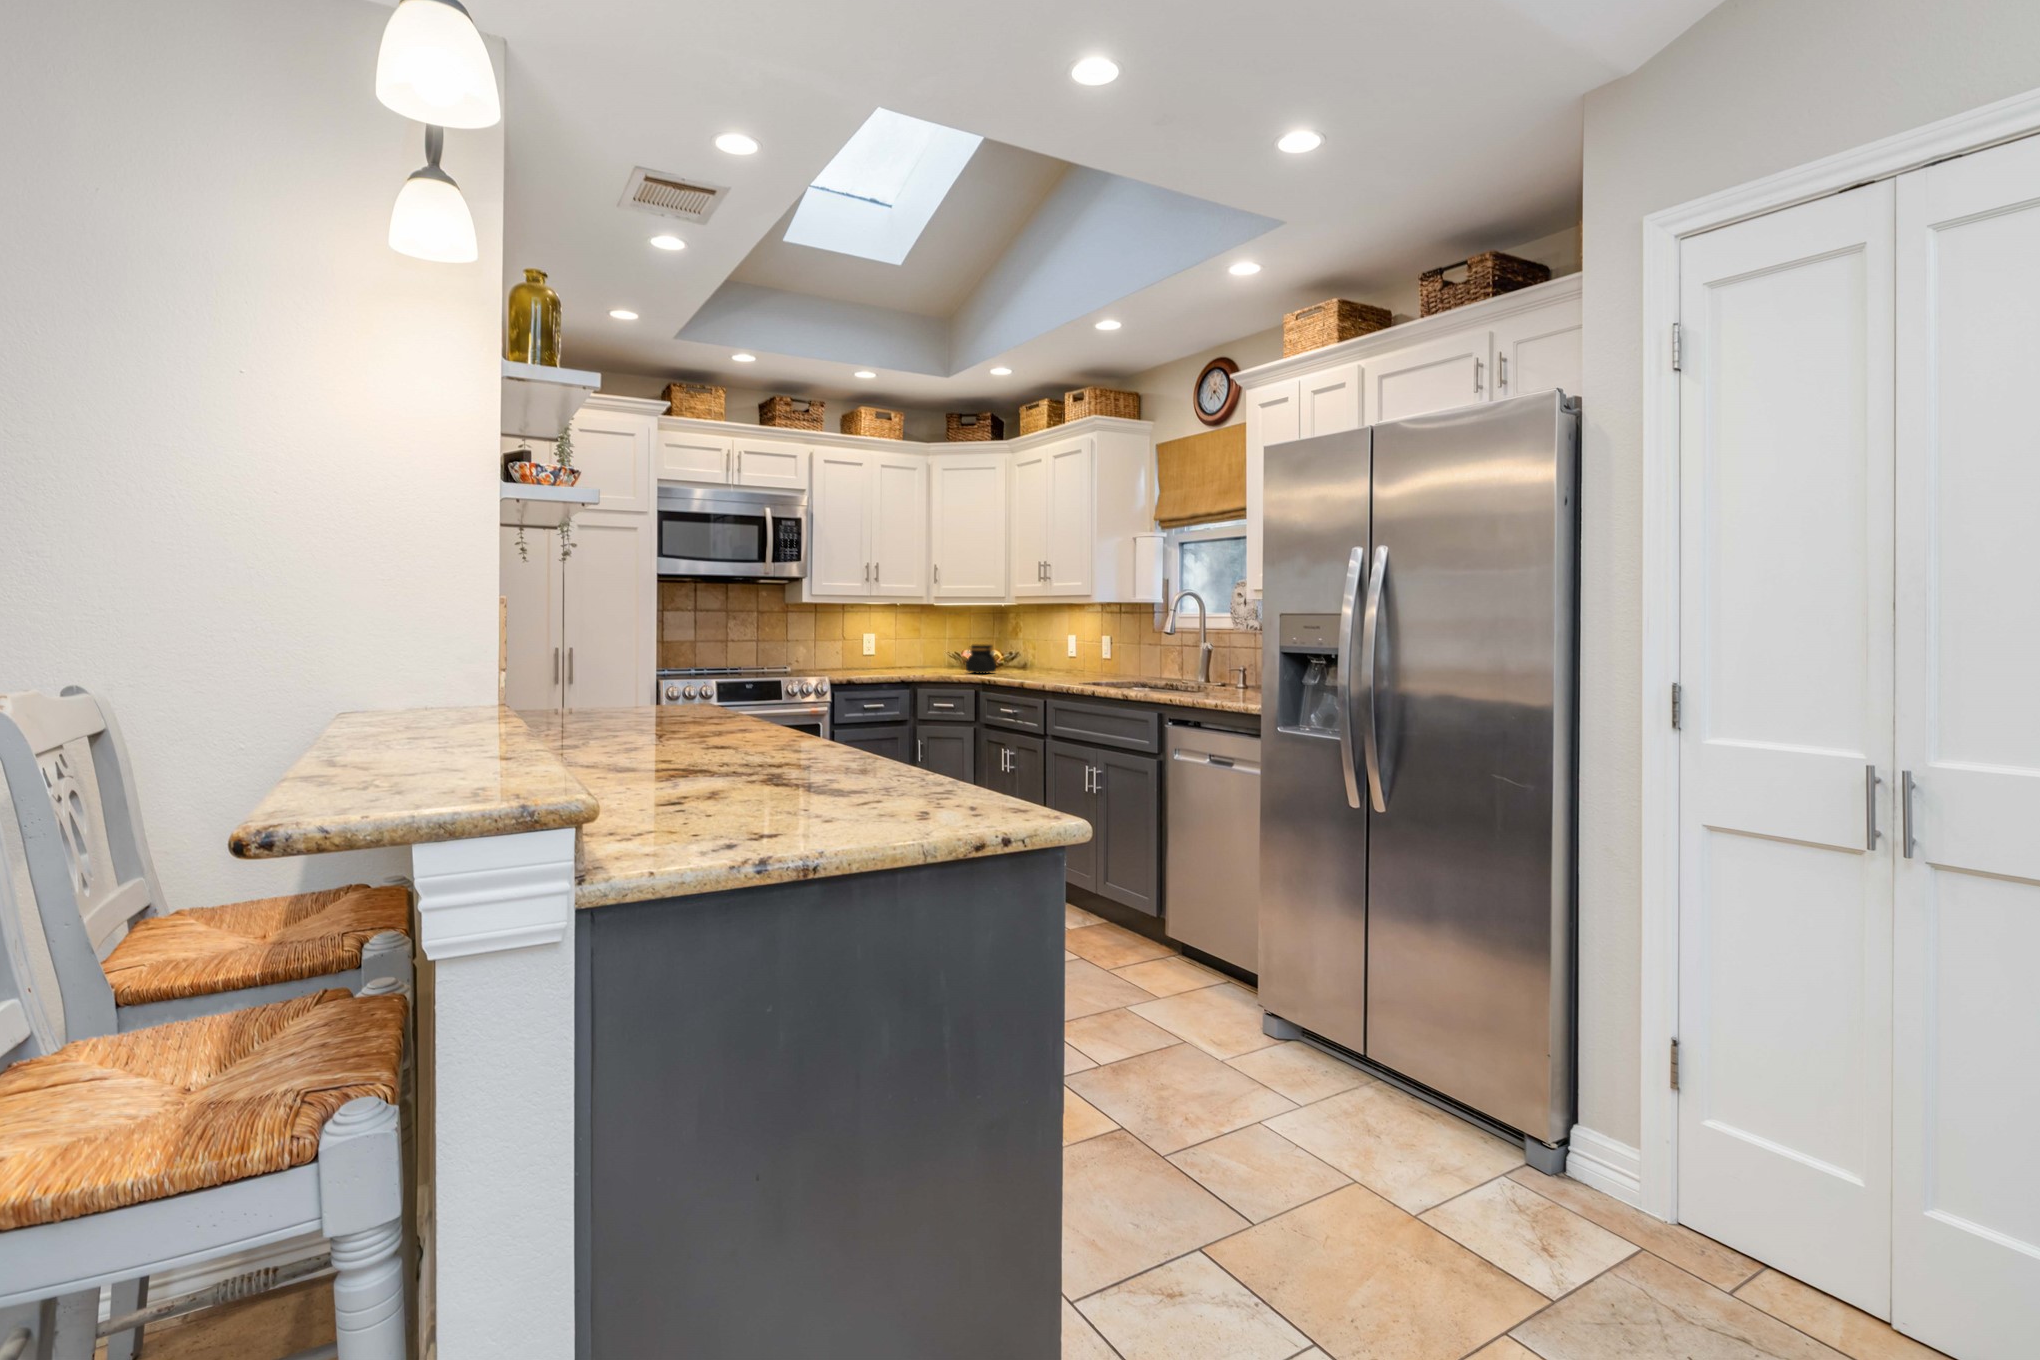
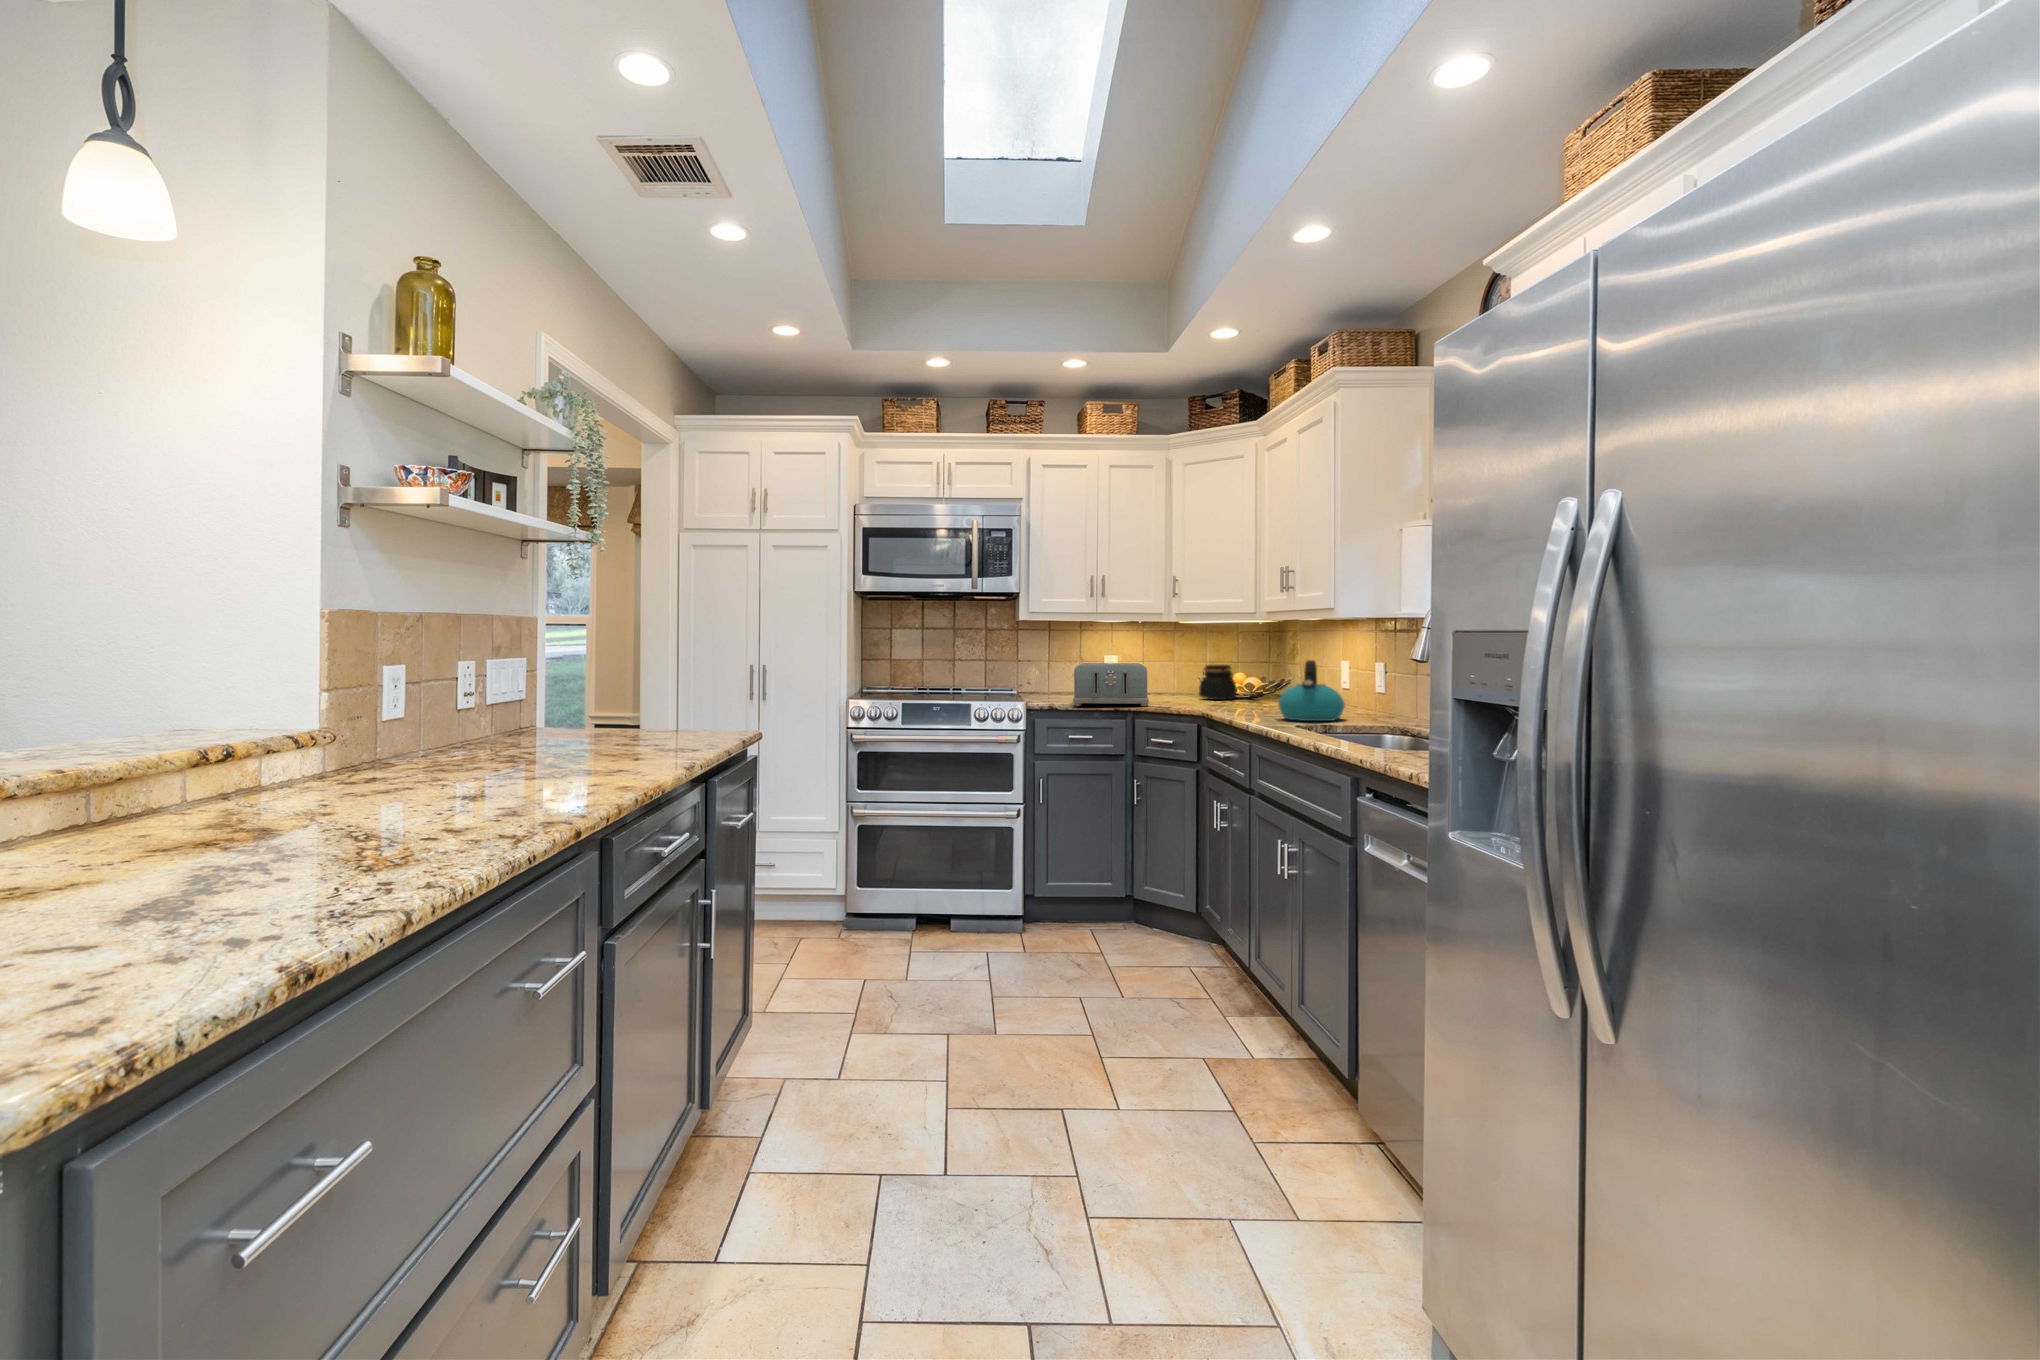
kettle: none [1063,640,1110,685] -> present [1279,660,1344,721]
toaster: none [865,643,940,679] -> present [1073,663,1149,706]

